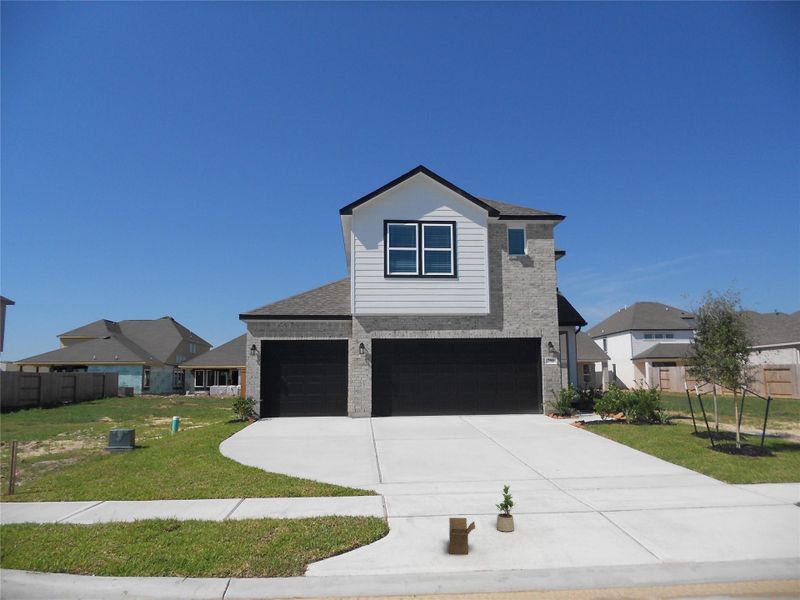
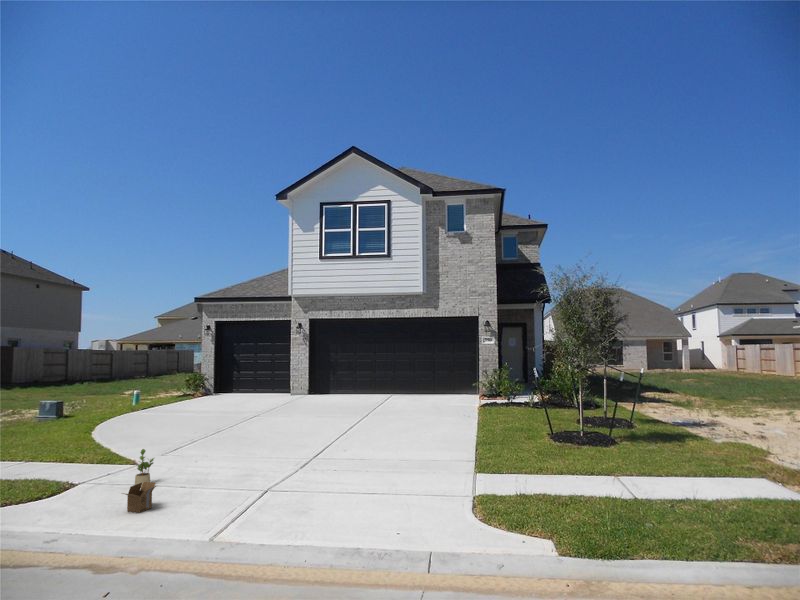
cardboard box: present [449,518,475,554] -> present [123,482,156,513]

